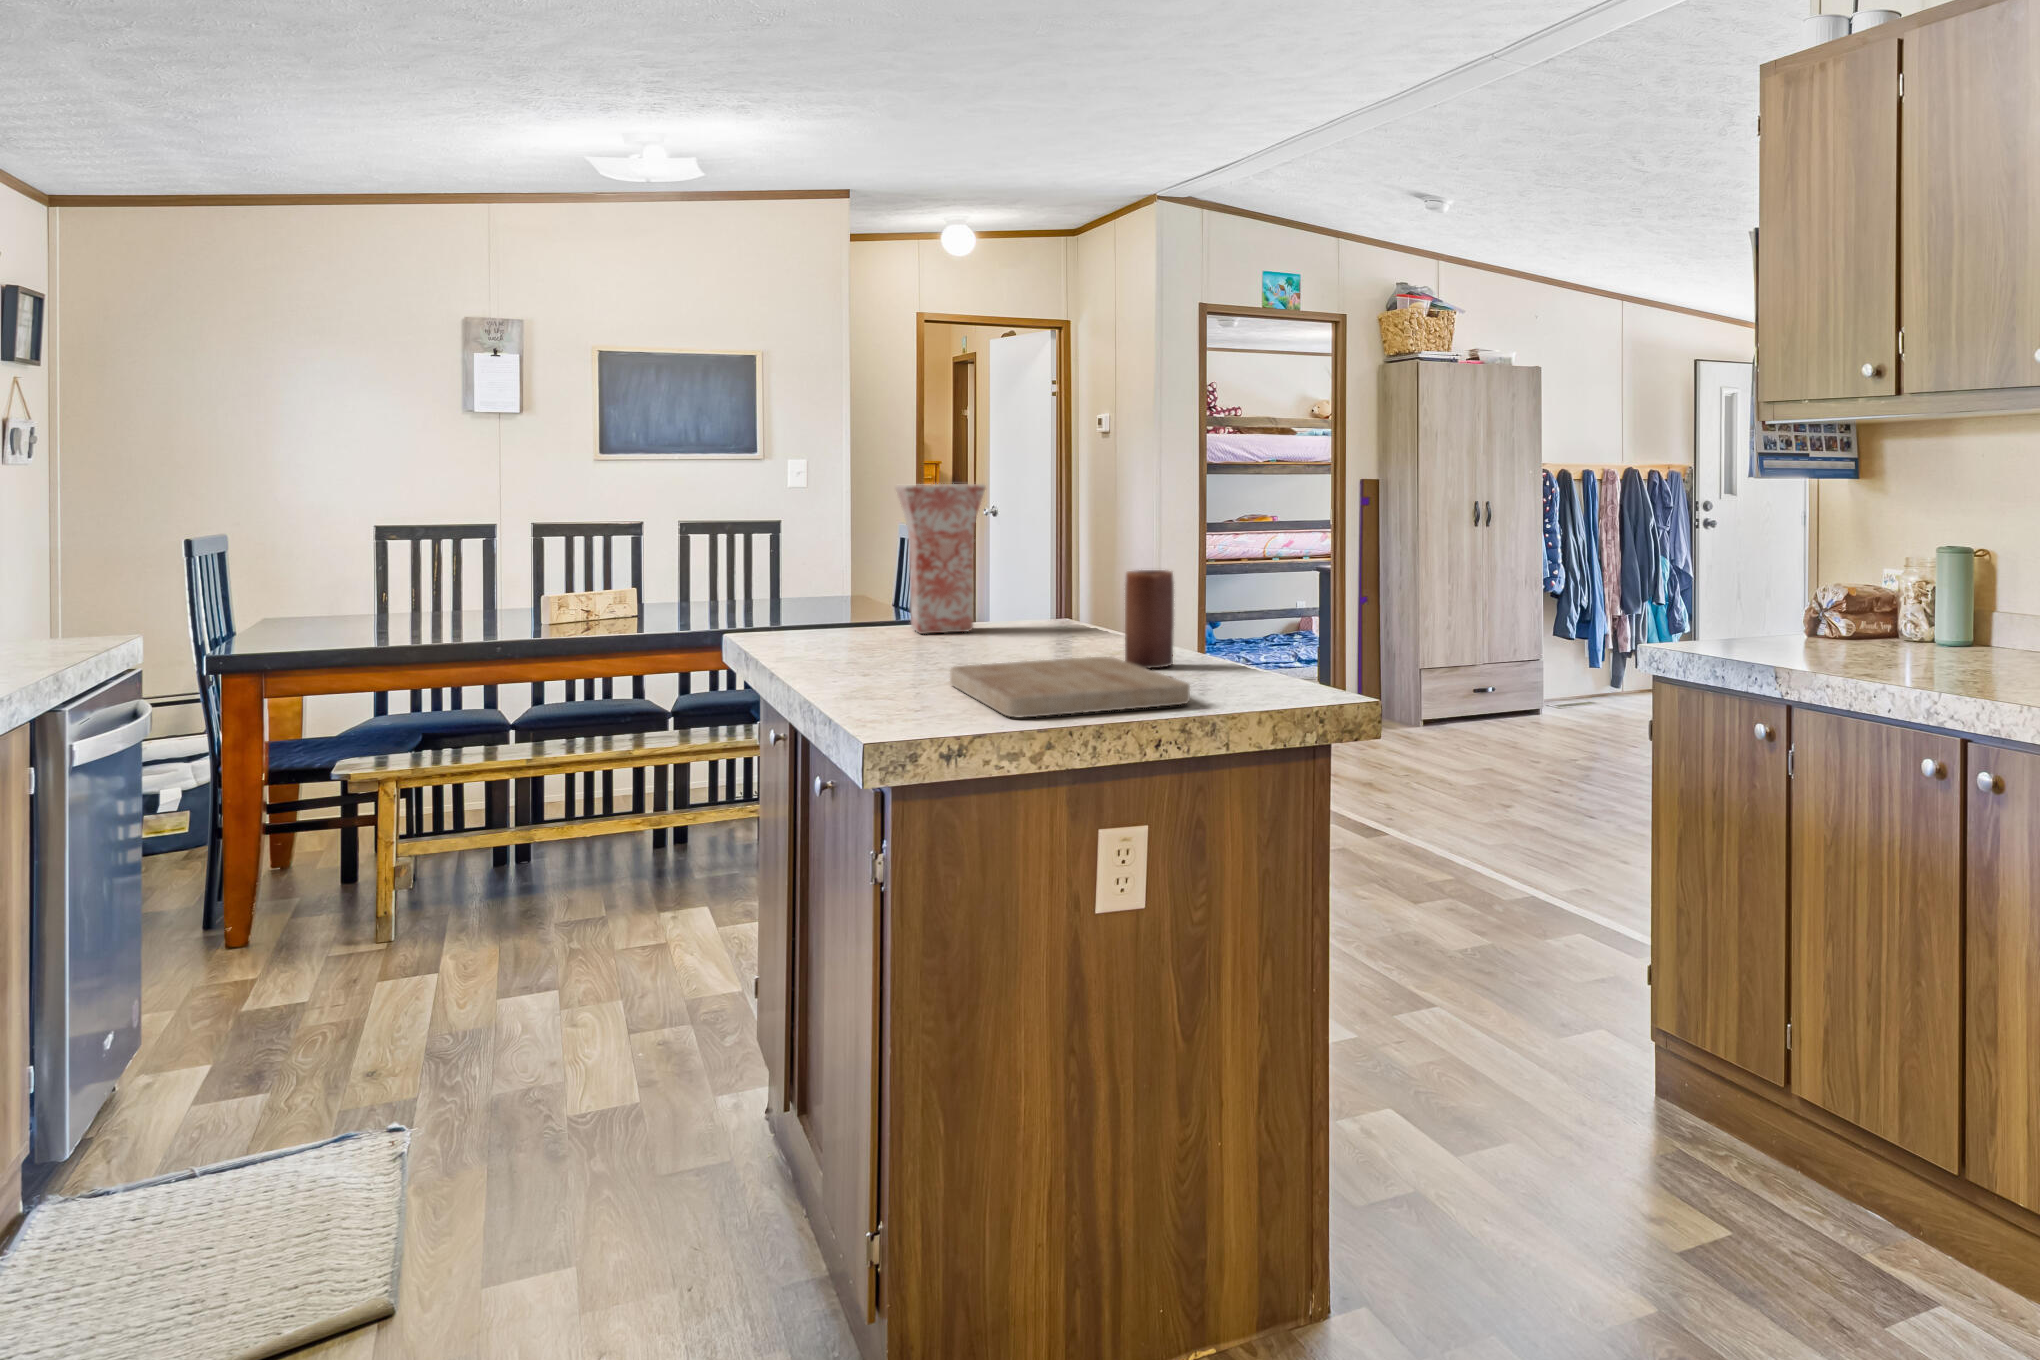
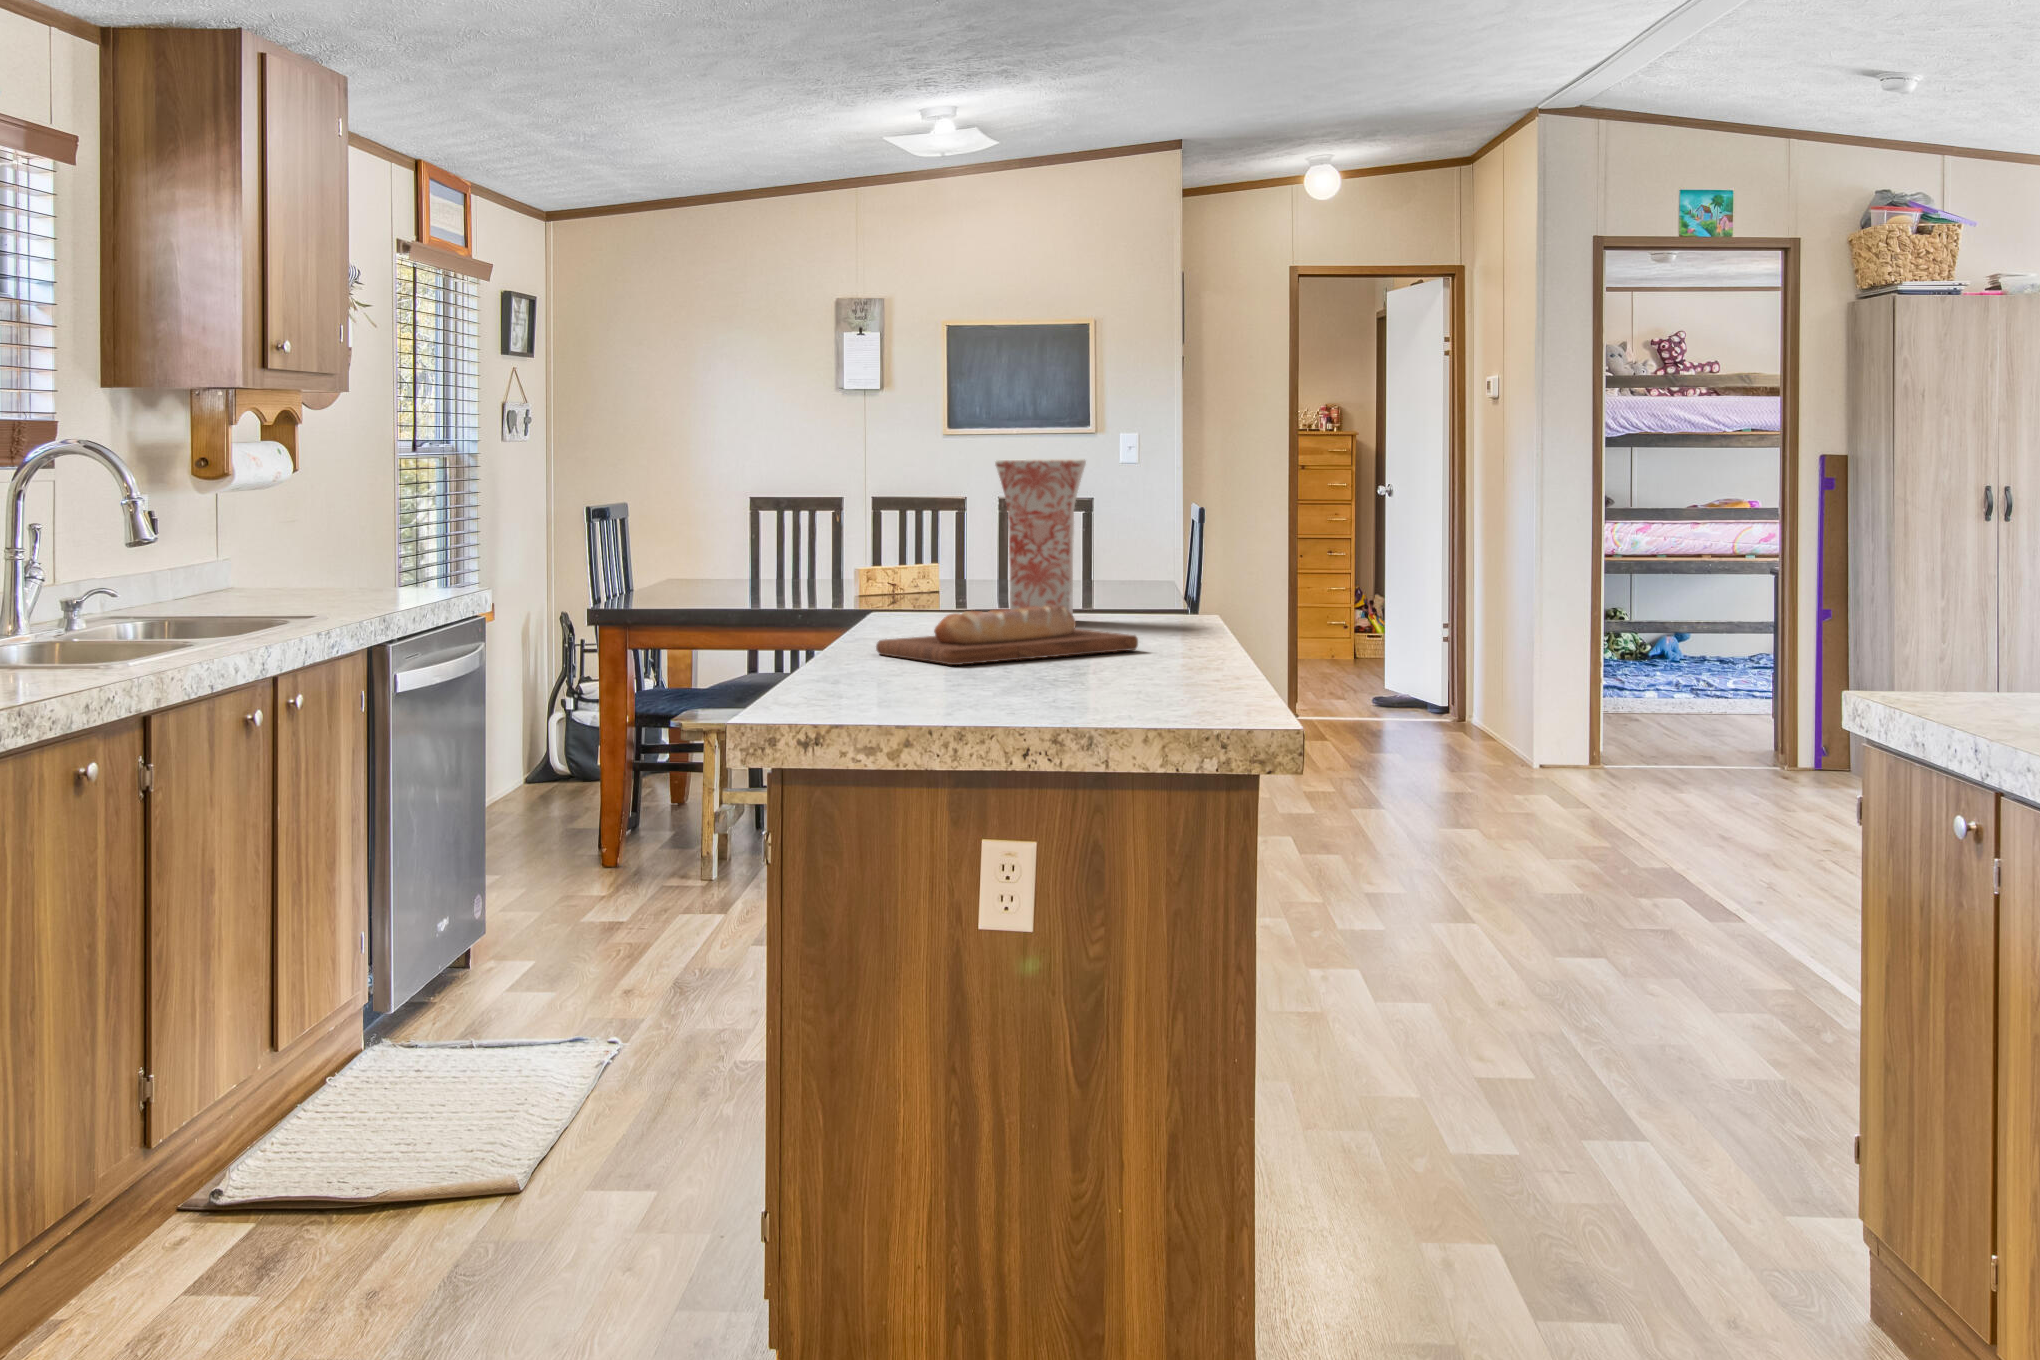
candle: present [1125,570,1174,668] -> none [1128,560,1183,673]
bread loaf: none [858,615,1091,673] -> present [876,605,1138,665]
cutting board: present [950,657,1190,717] -> none [891,656,1099,712]

